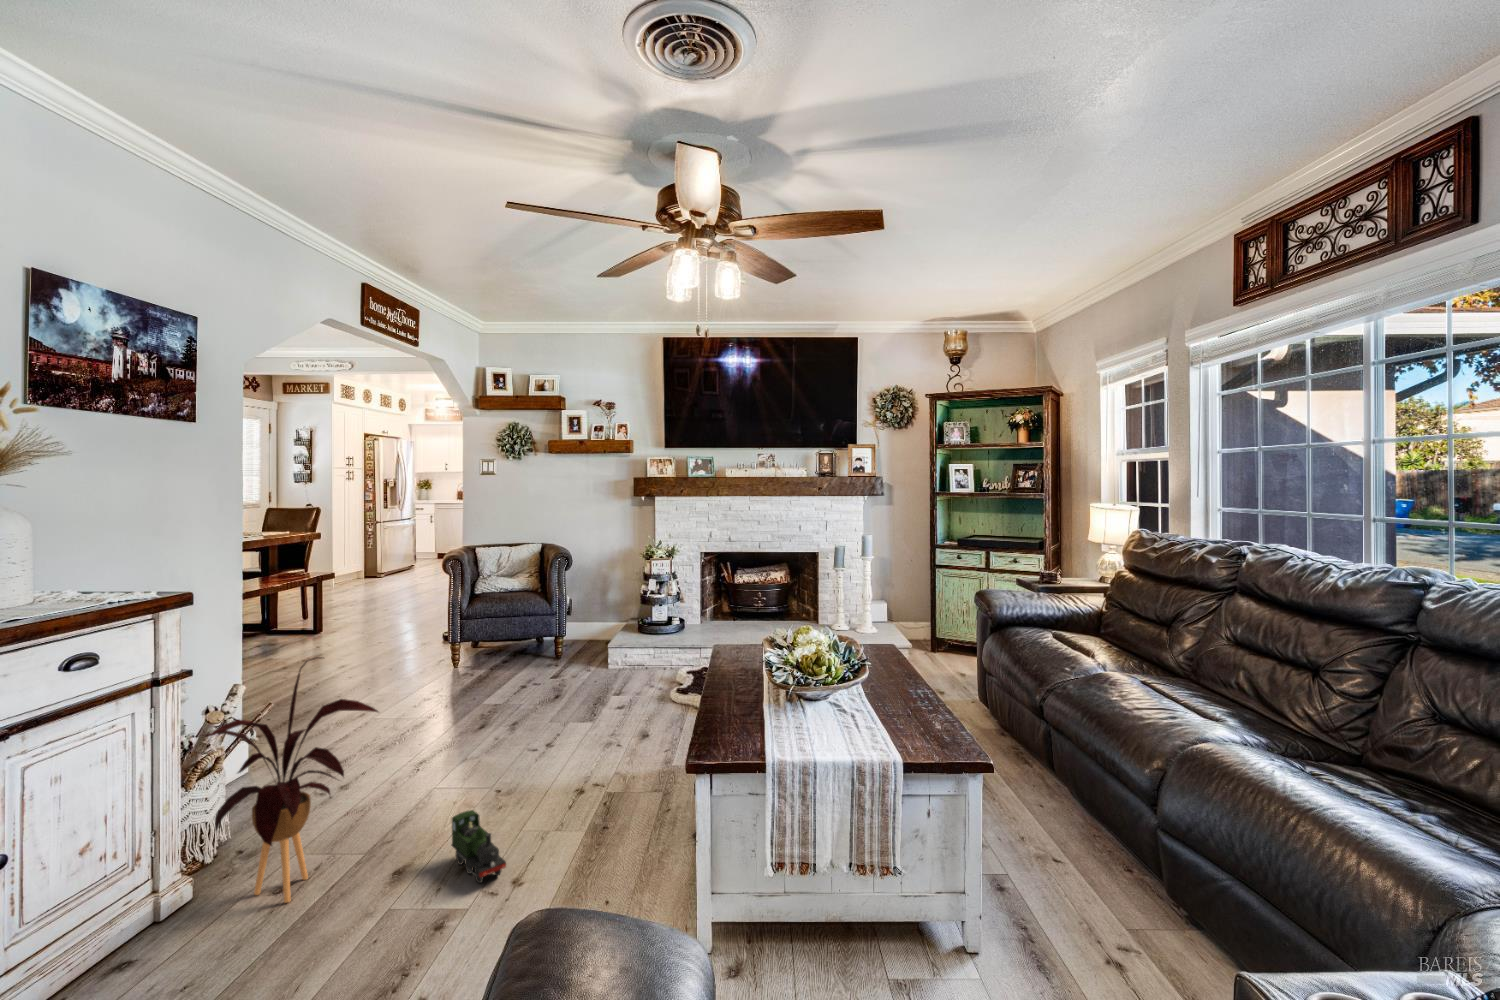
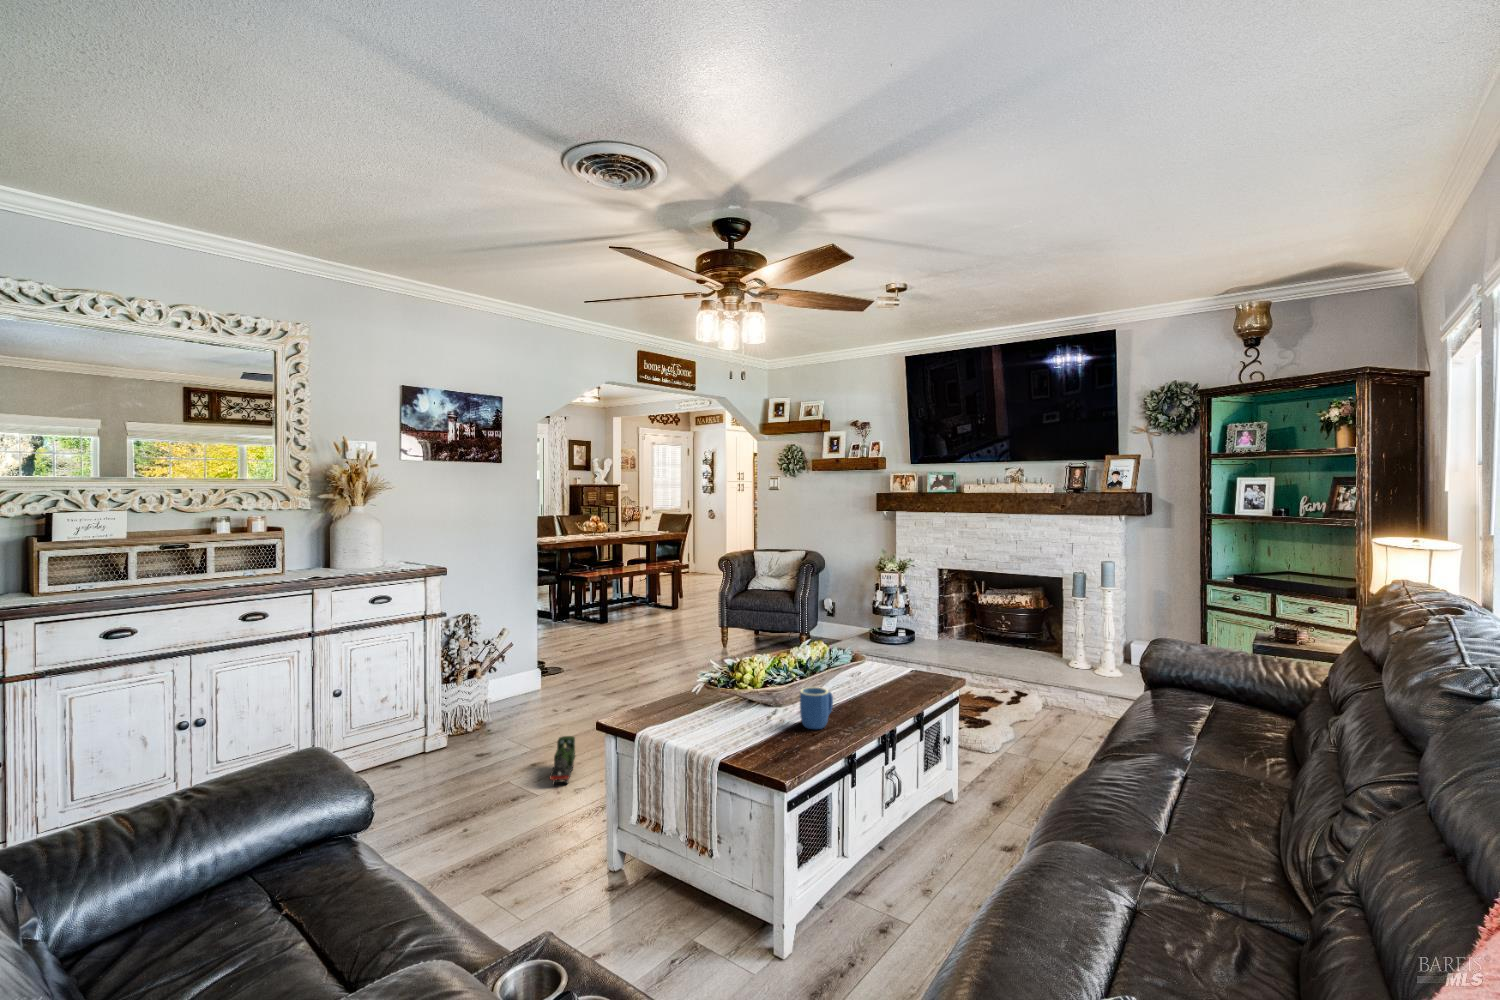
house plant: present [198,657,378,903] -> none [425,614,519,763]
mug: none [882,669,912,713] -> present [800,687,833,729]

